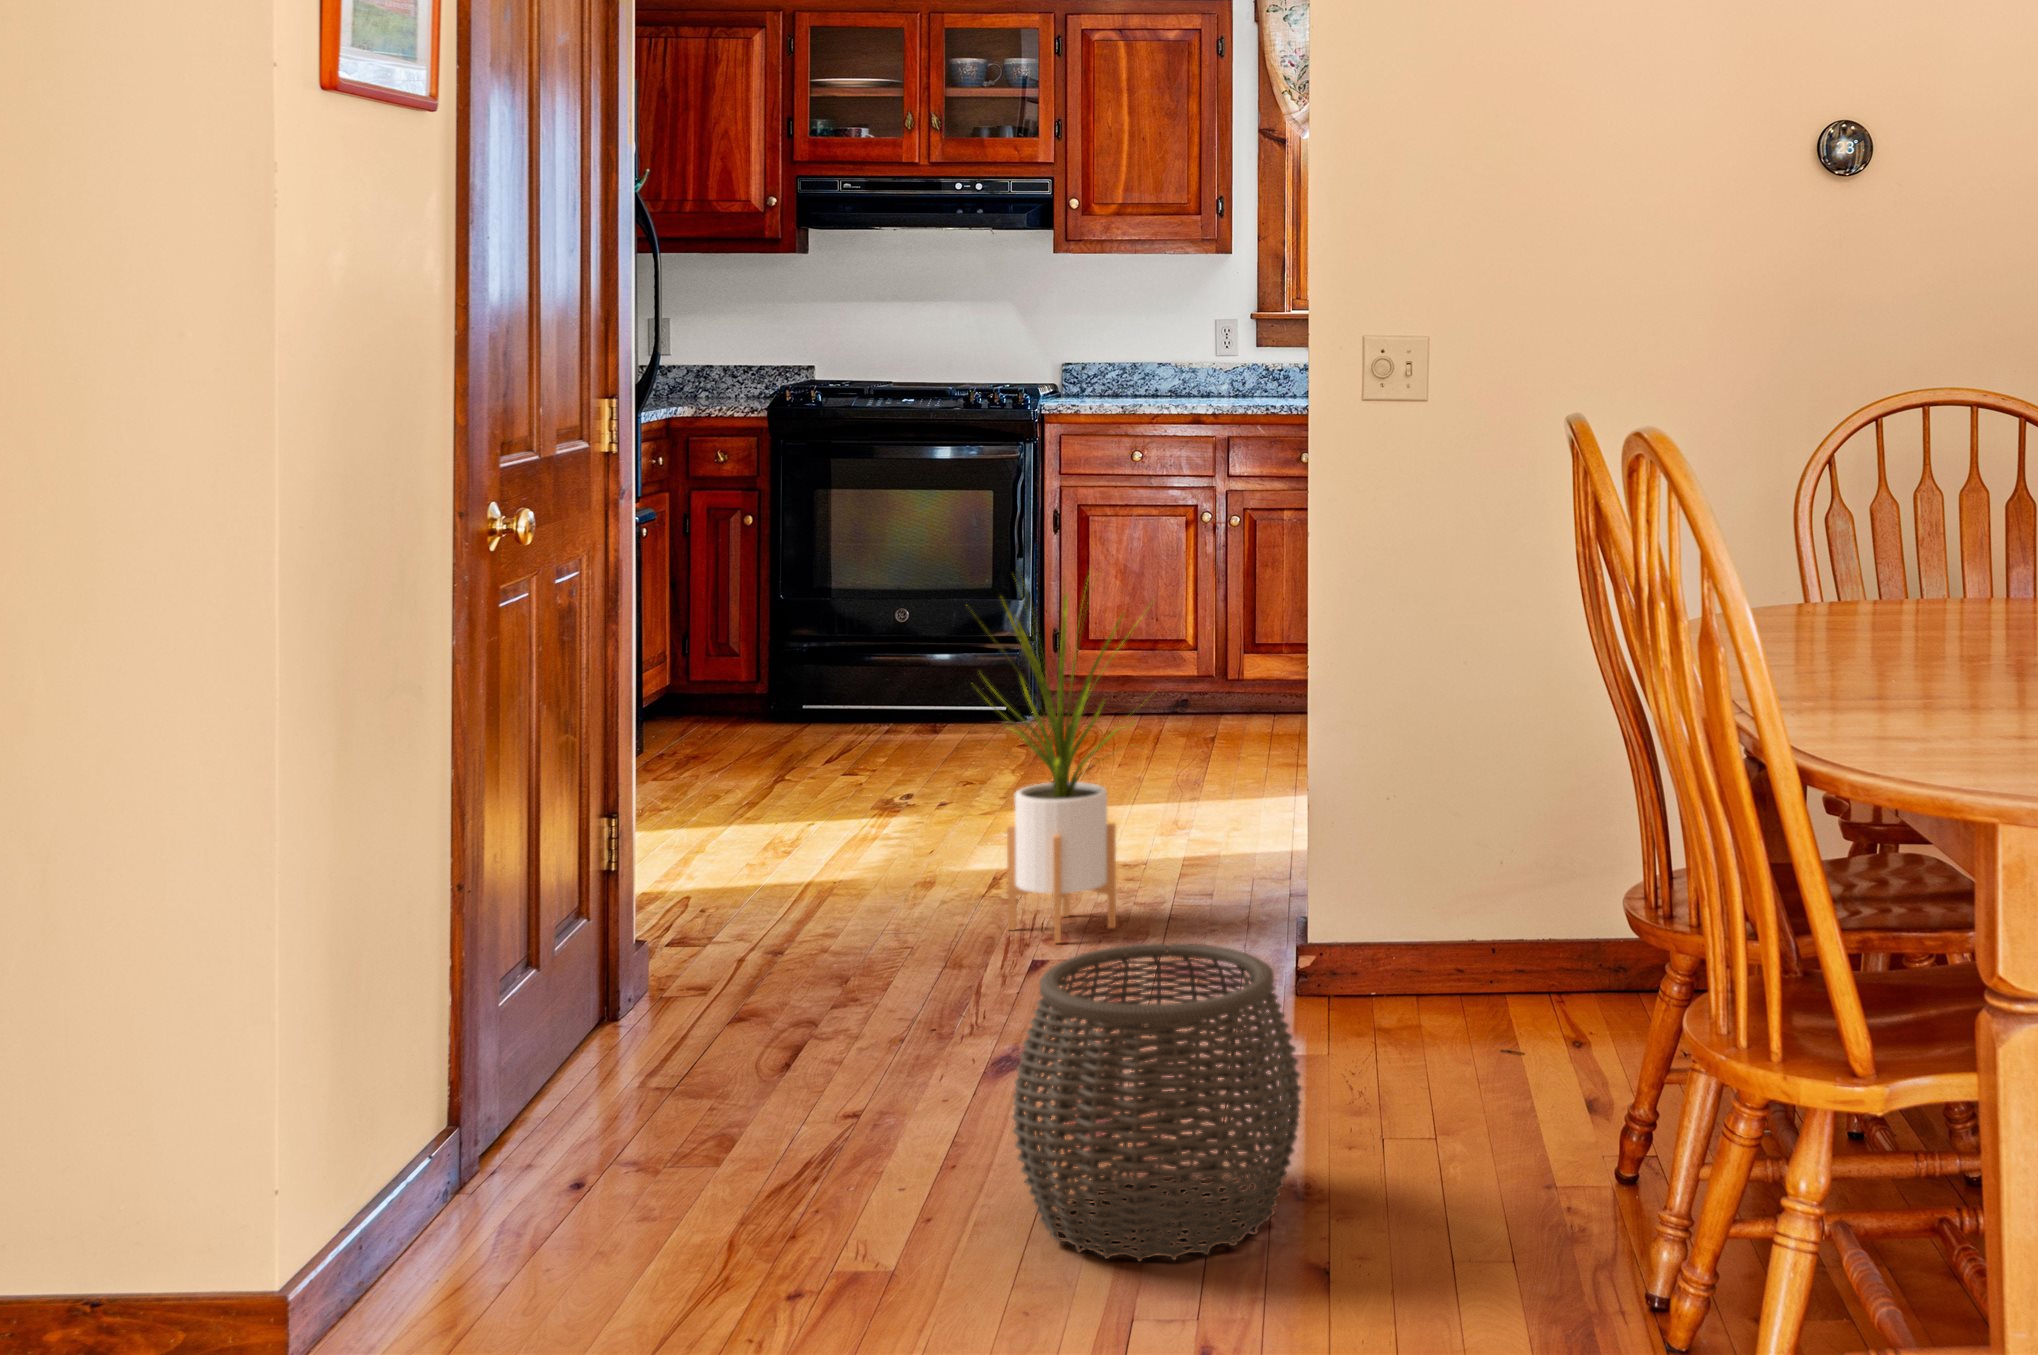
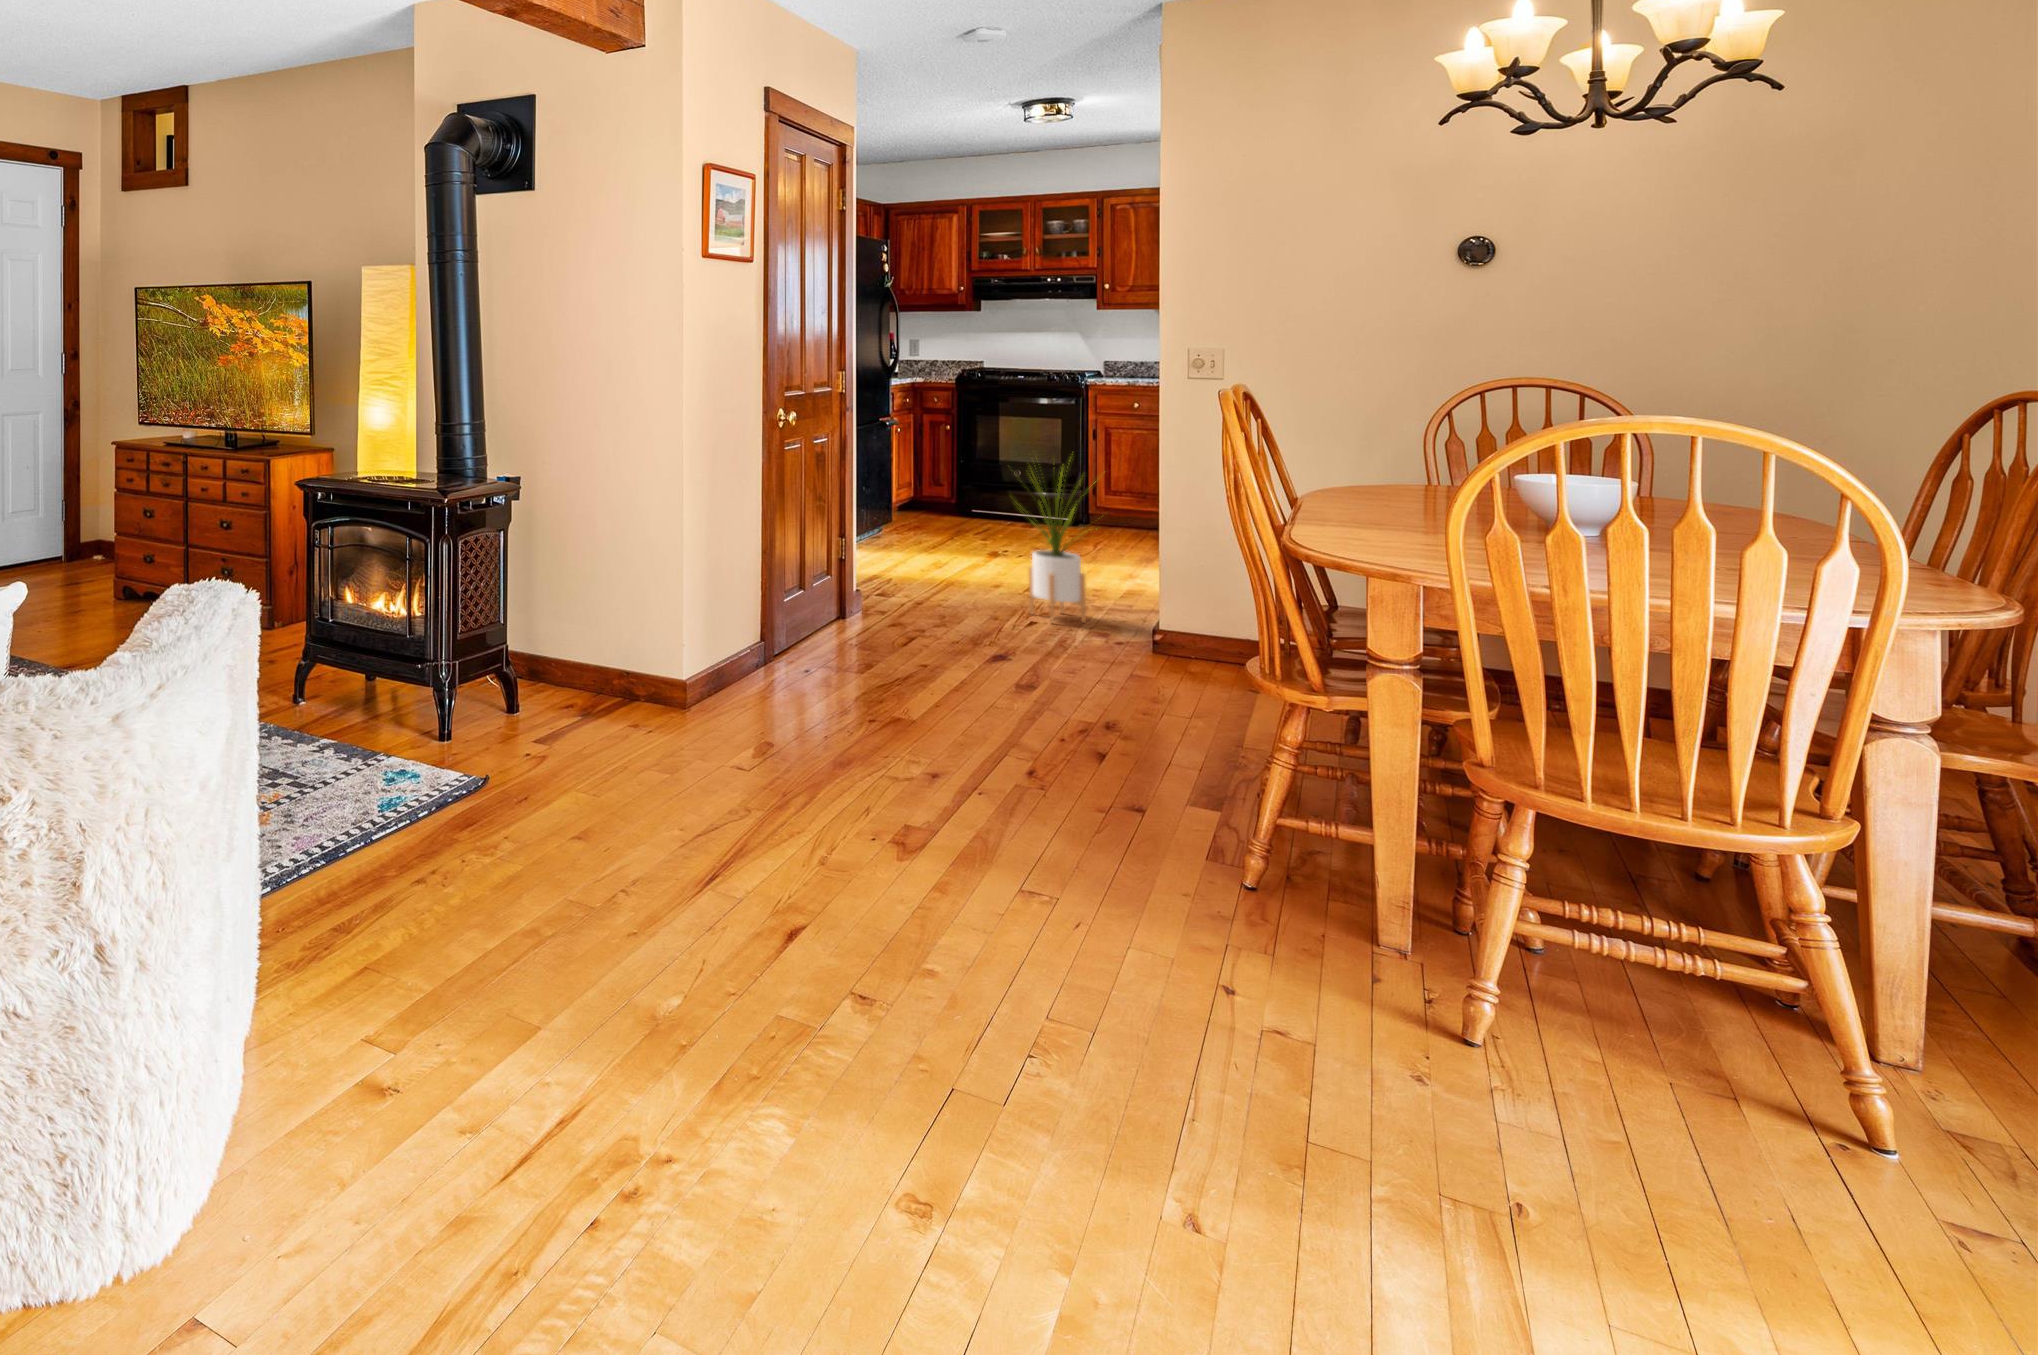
woven basket: present [1013,943,1301,1261] -> none [974,613,1125,758]

